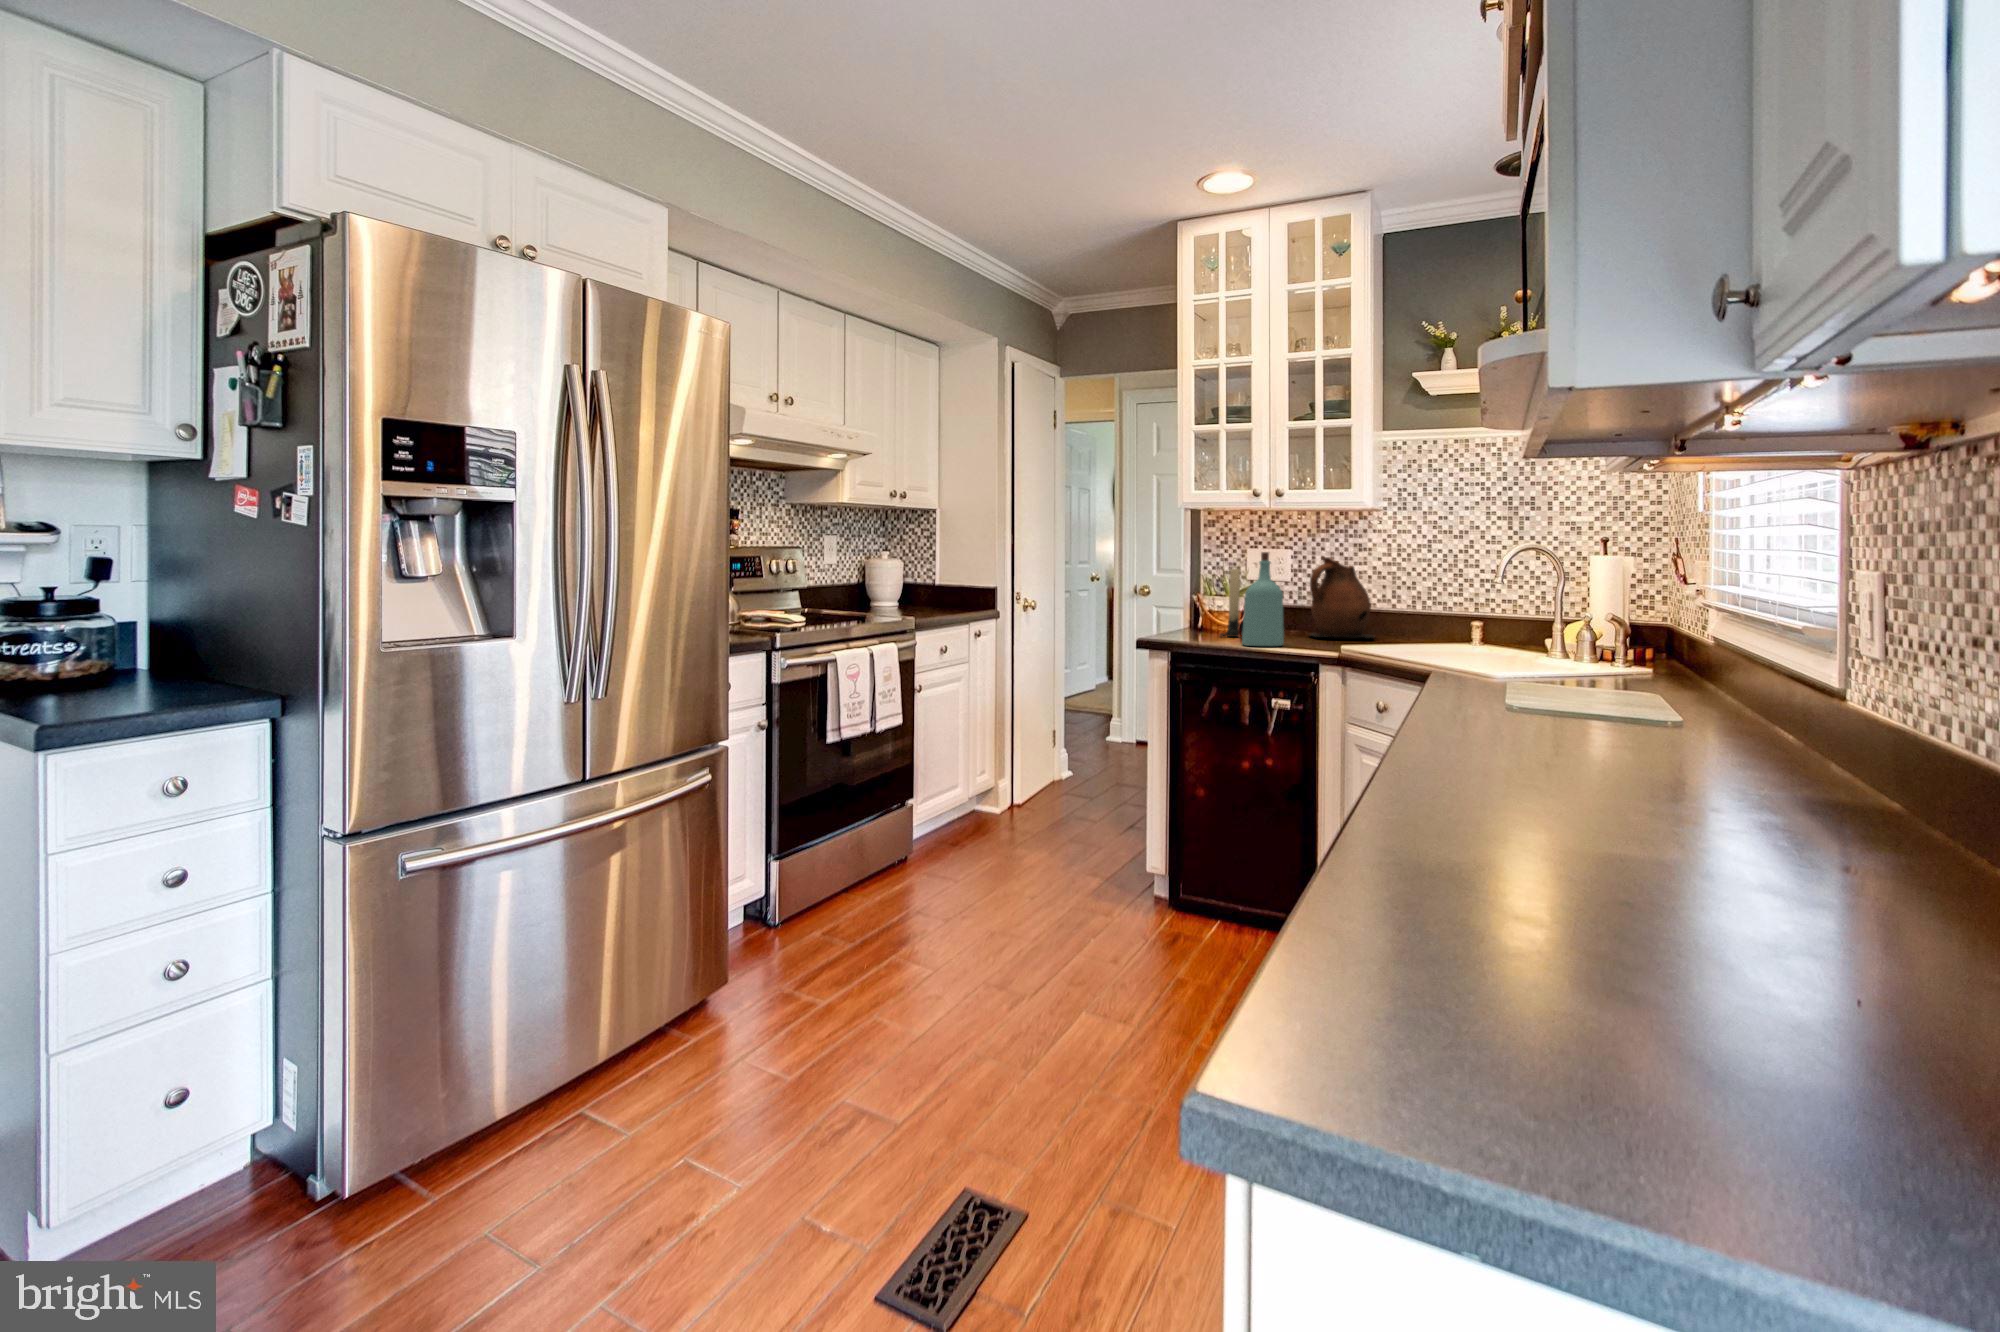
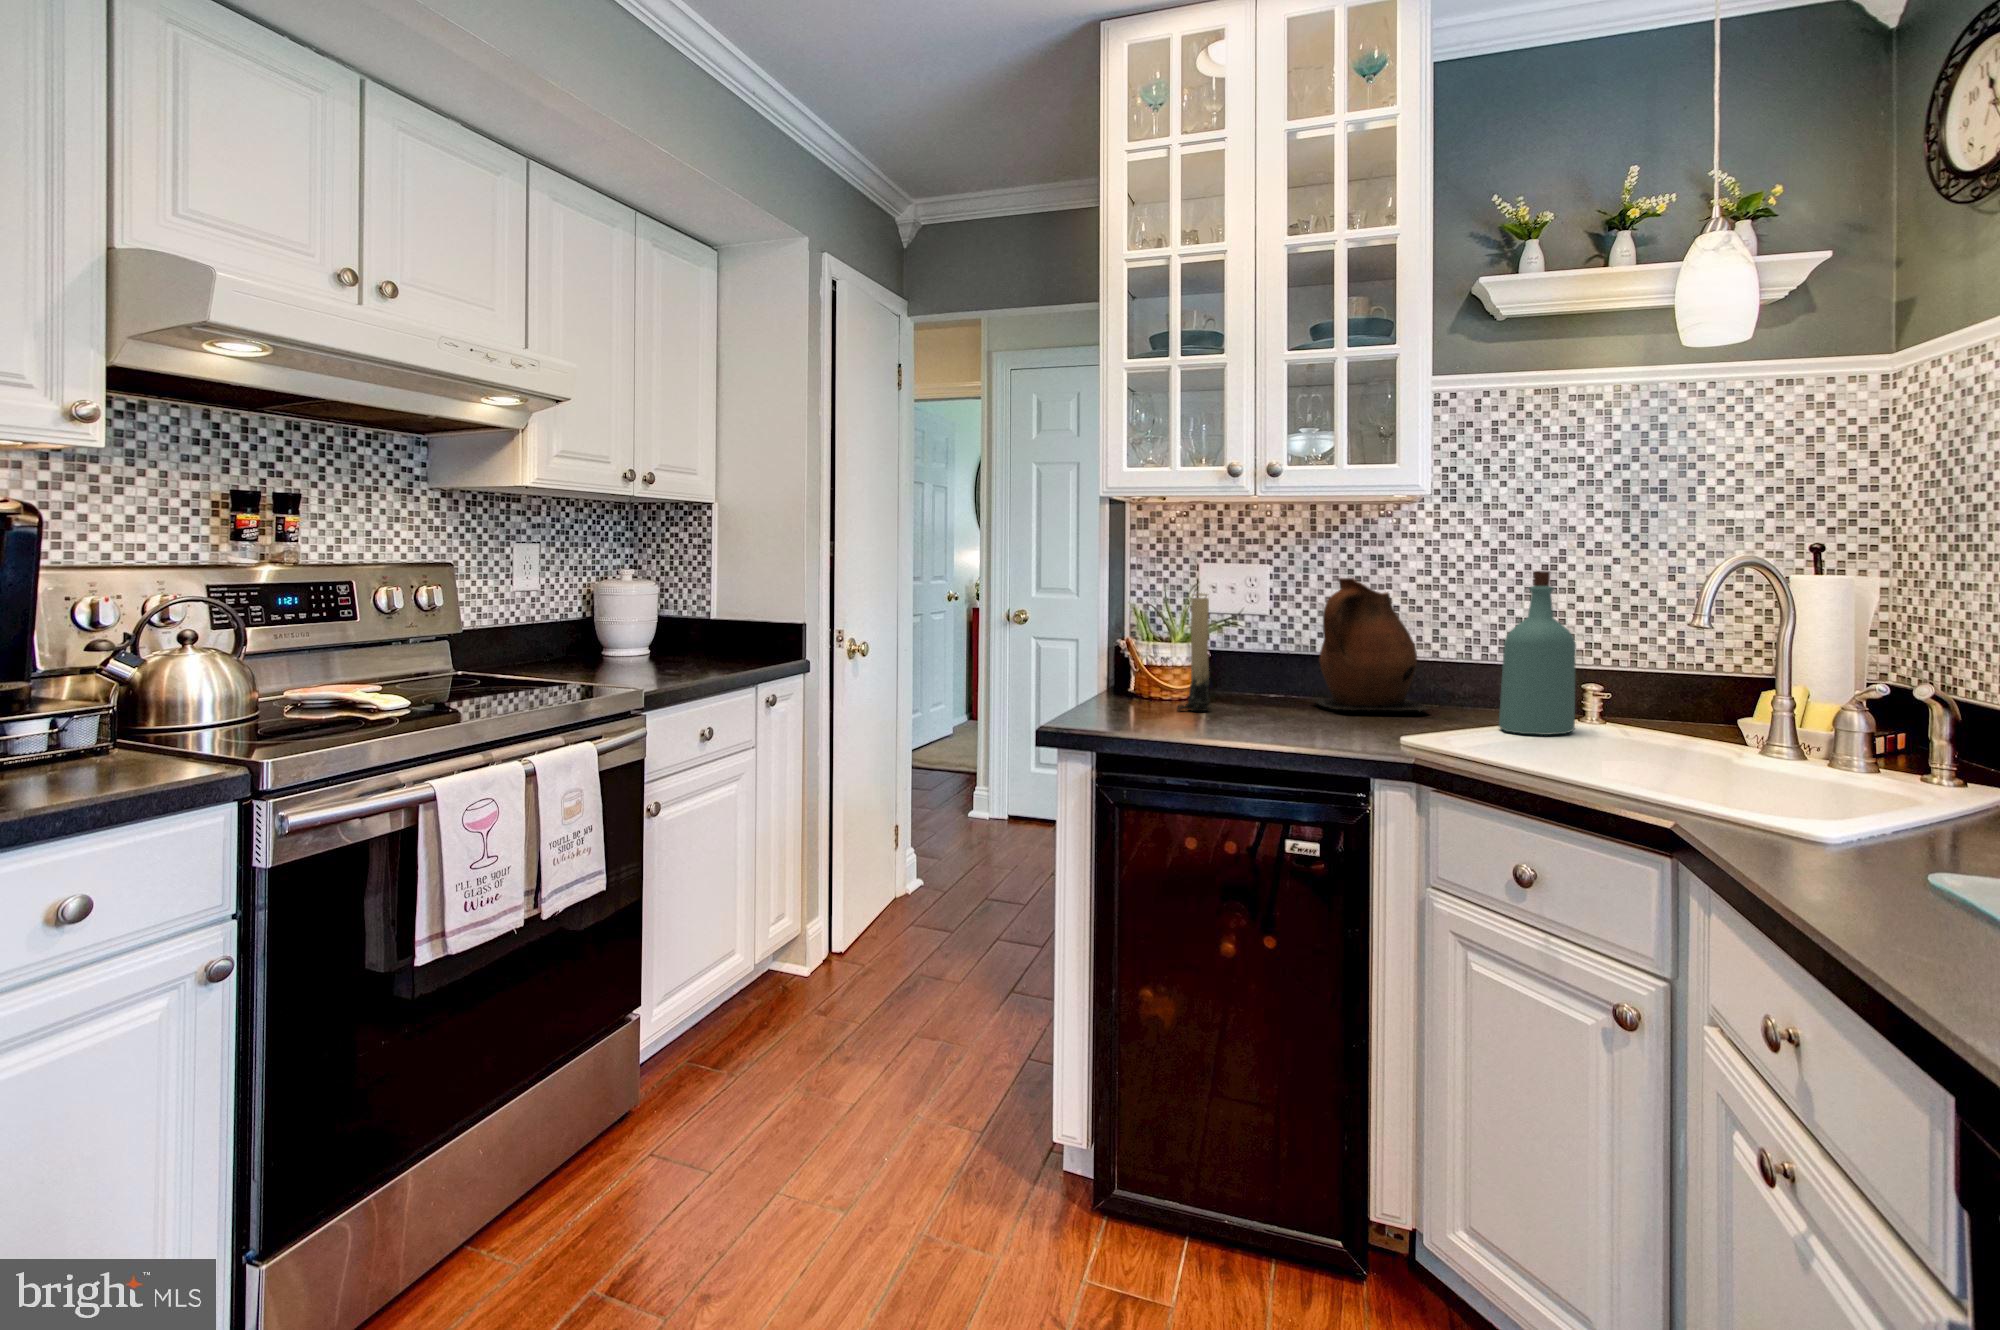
bottle: present [1242,552,1284,646] -> present [1499,571,1576,735]

